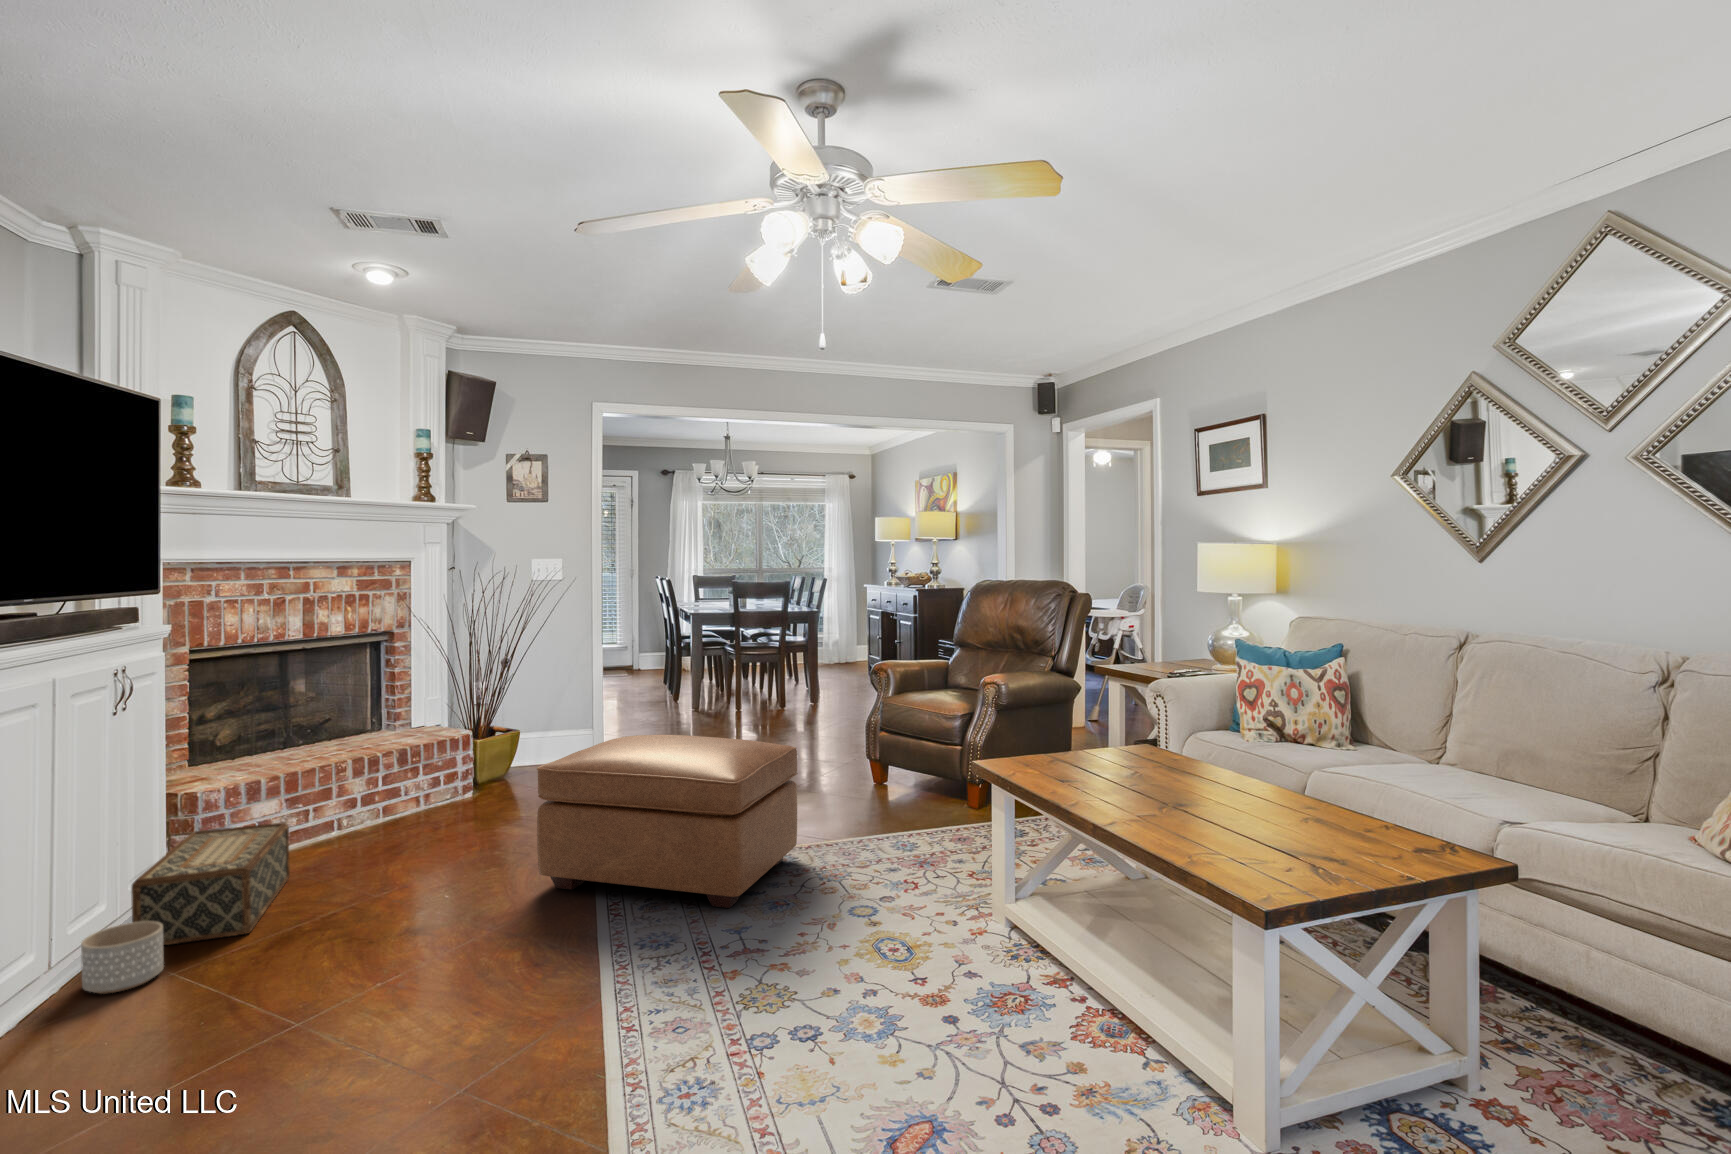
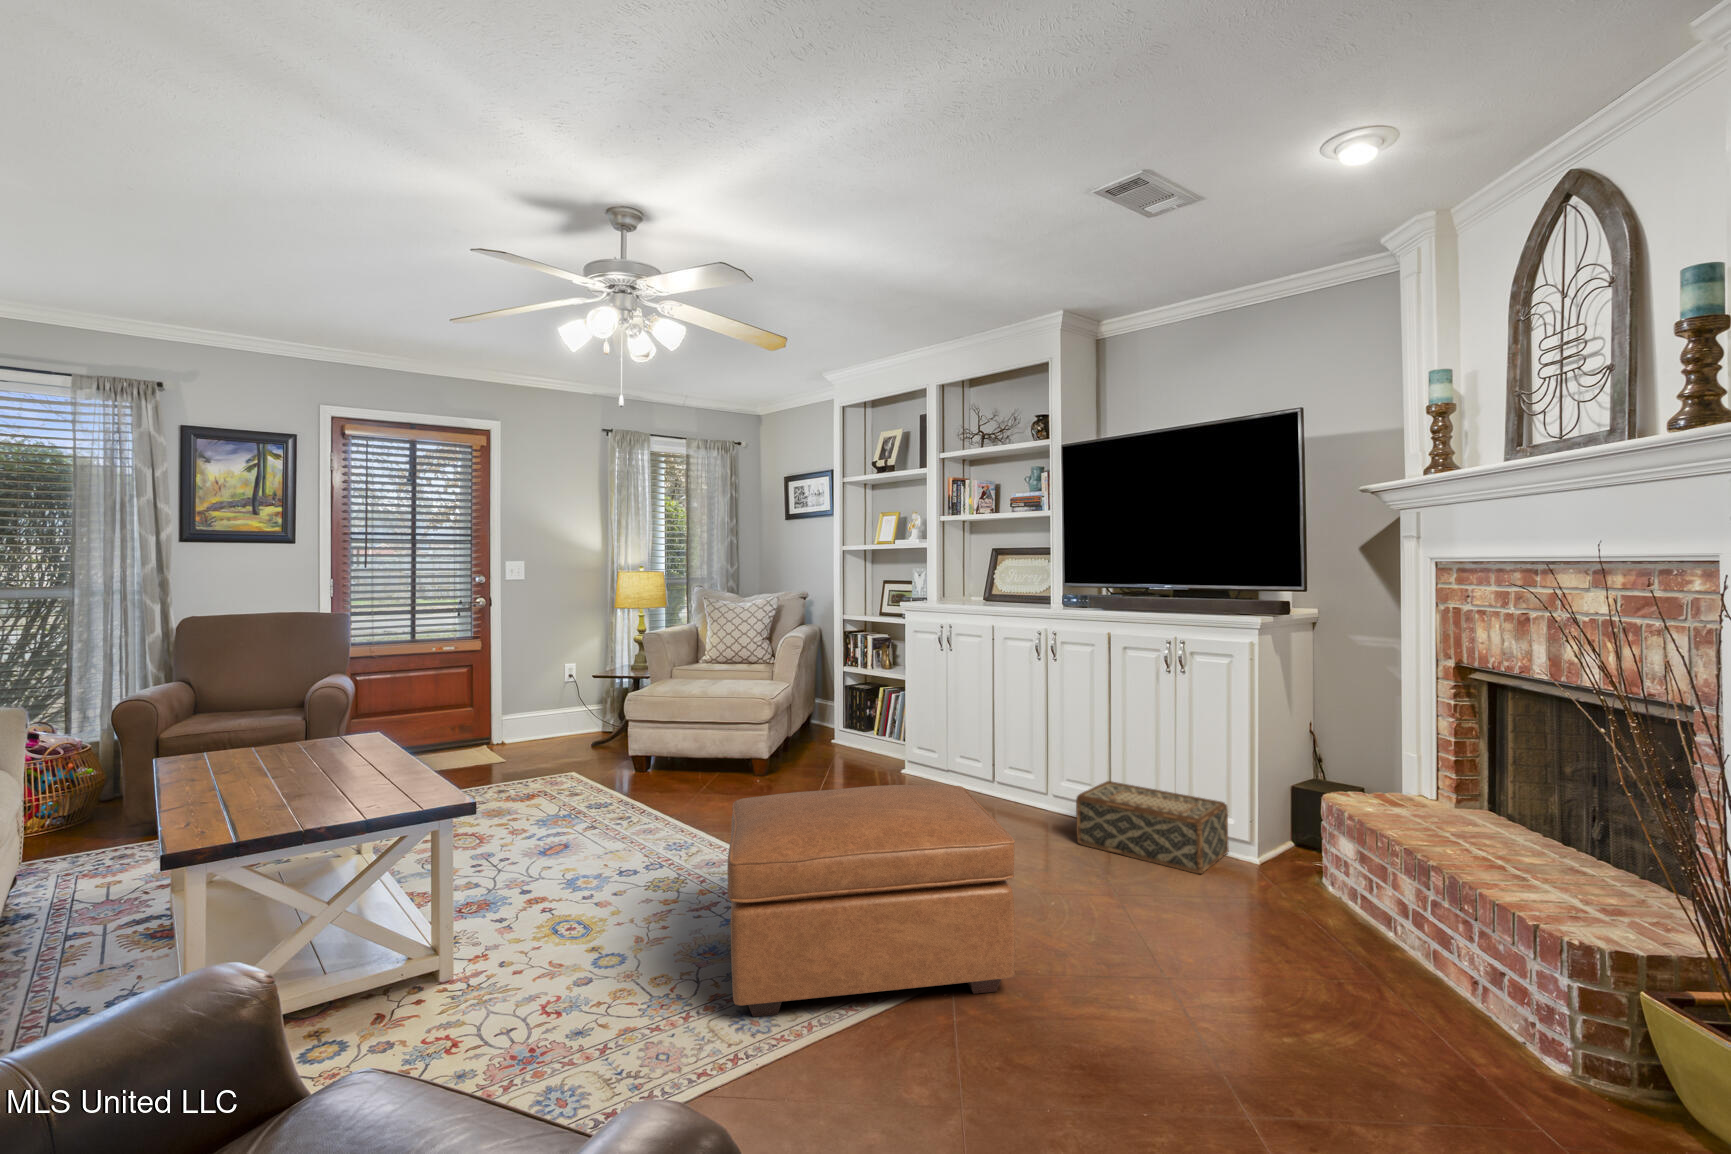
planter: present [81,921,164,994] -> none [1038,786,1076,824]

